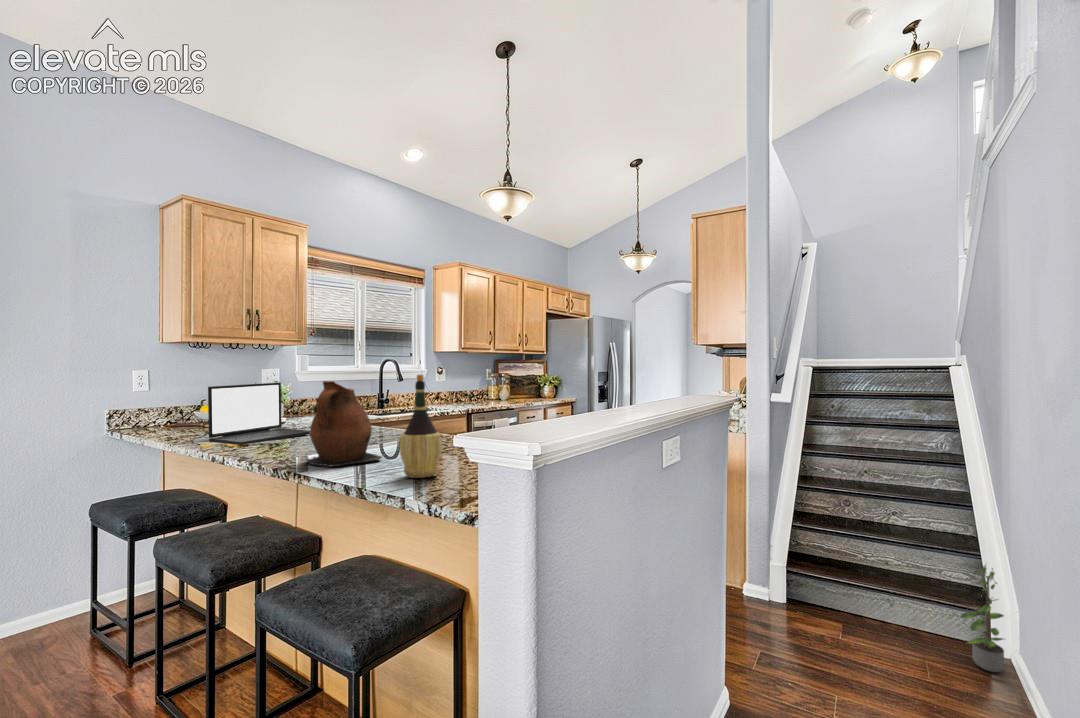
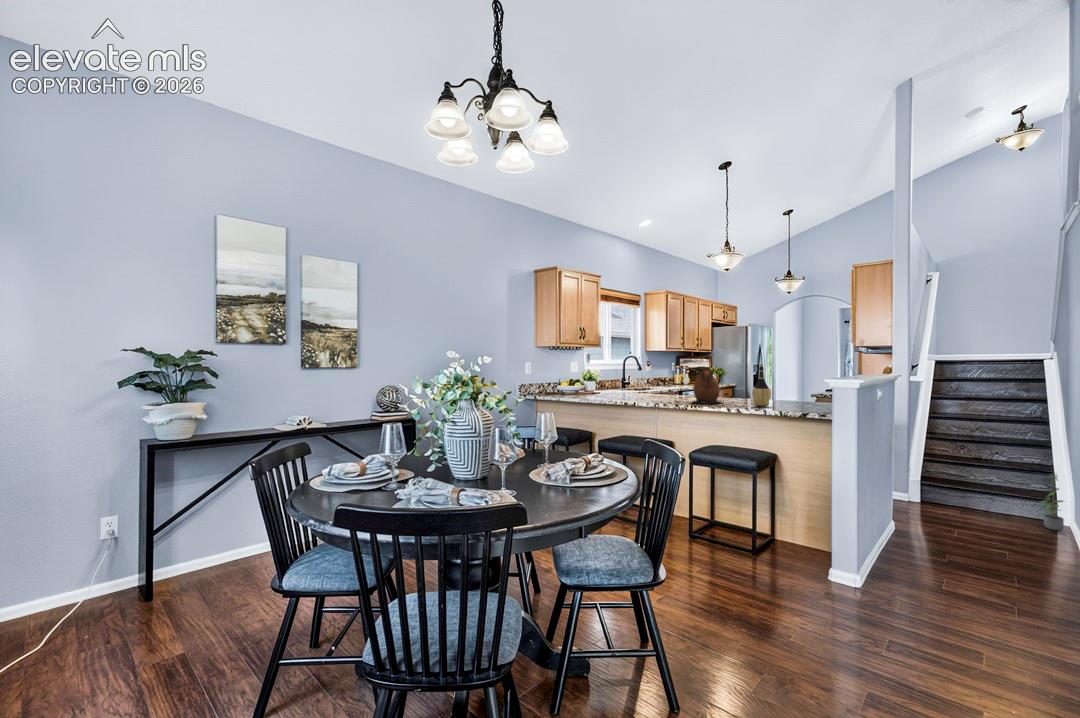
laptop: present [208,382,310,445] -> none [604,369,645,399]

